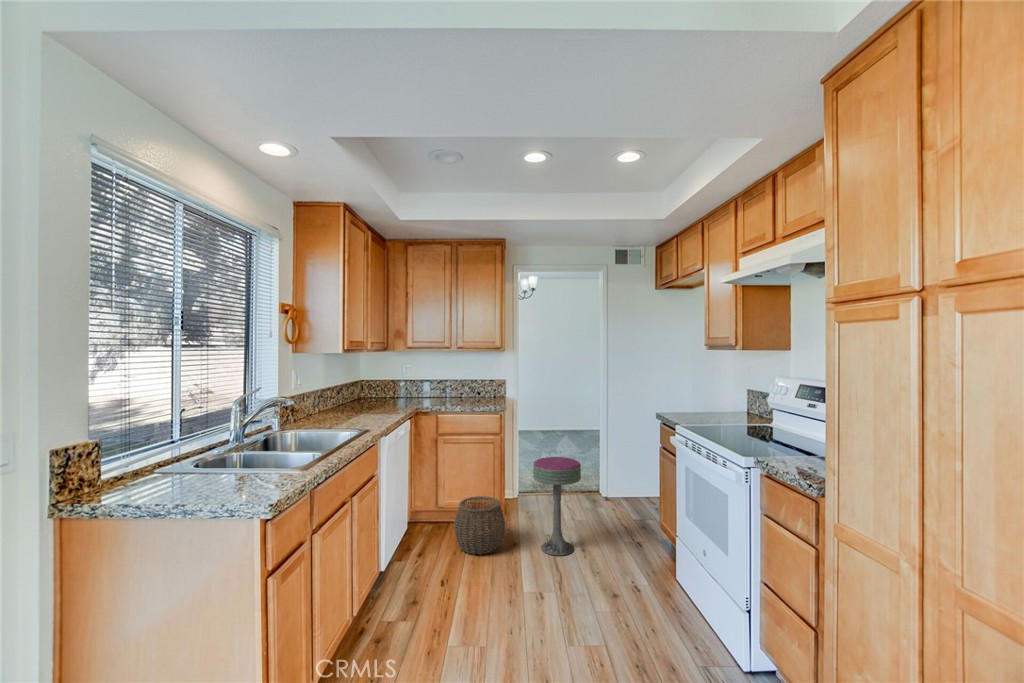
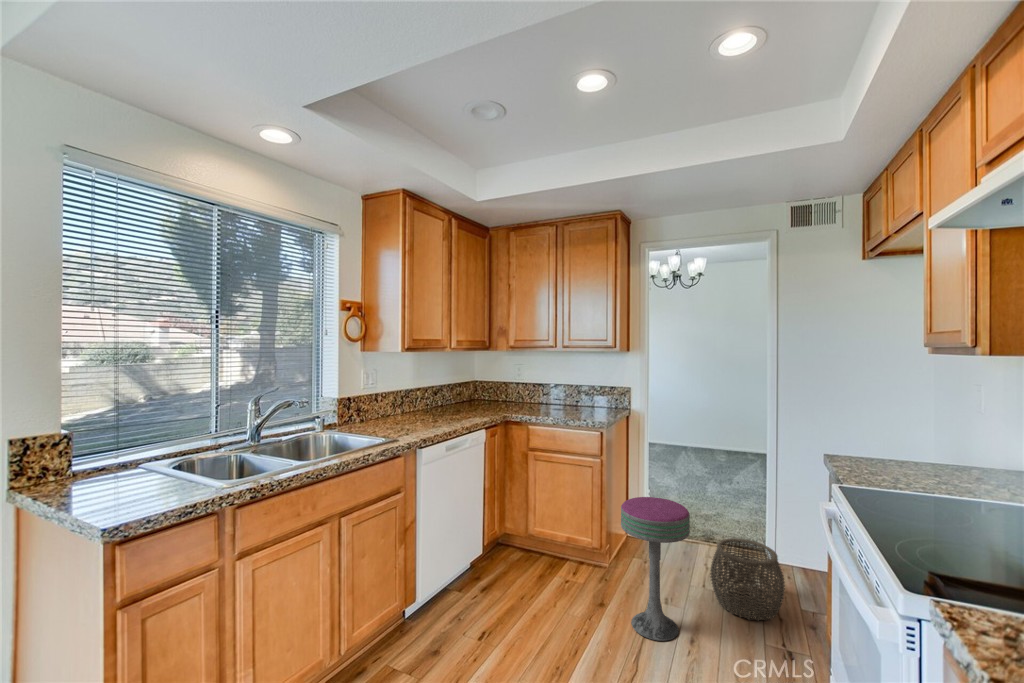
woven basket: present [454,496,505,554] -> present [710,538,785,621]

